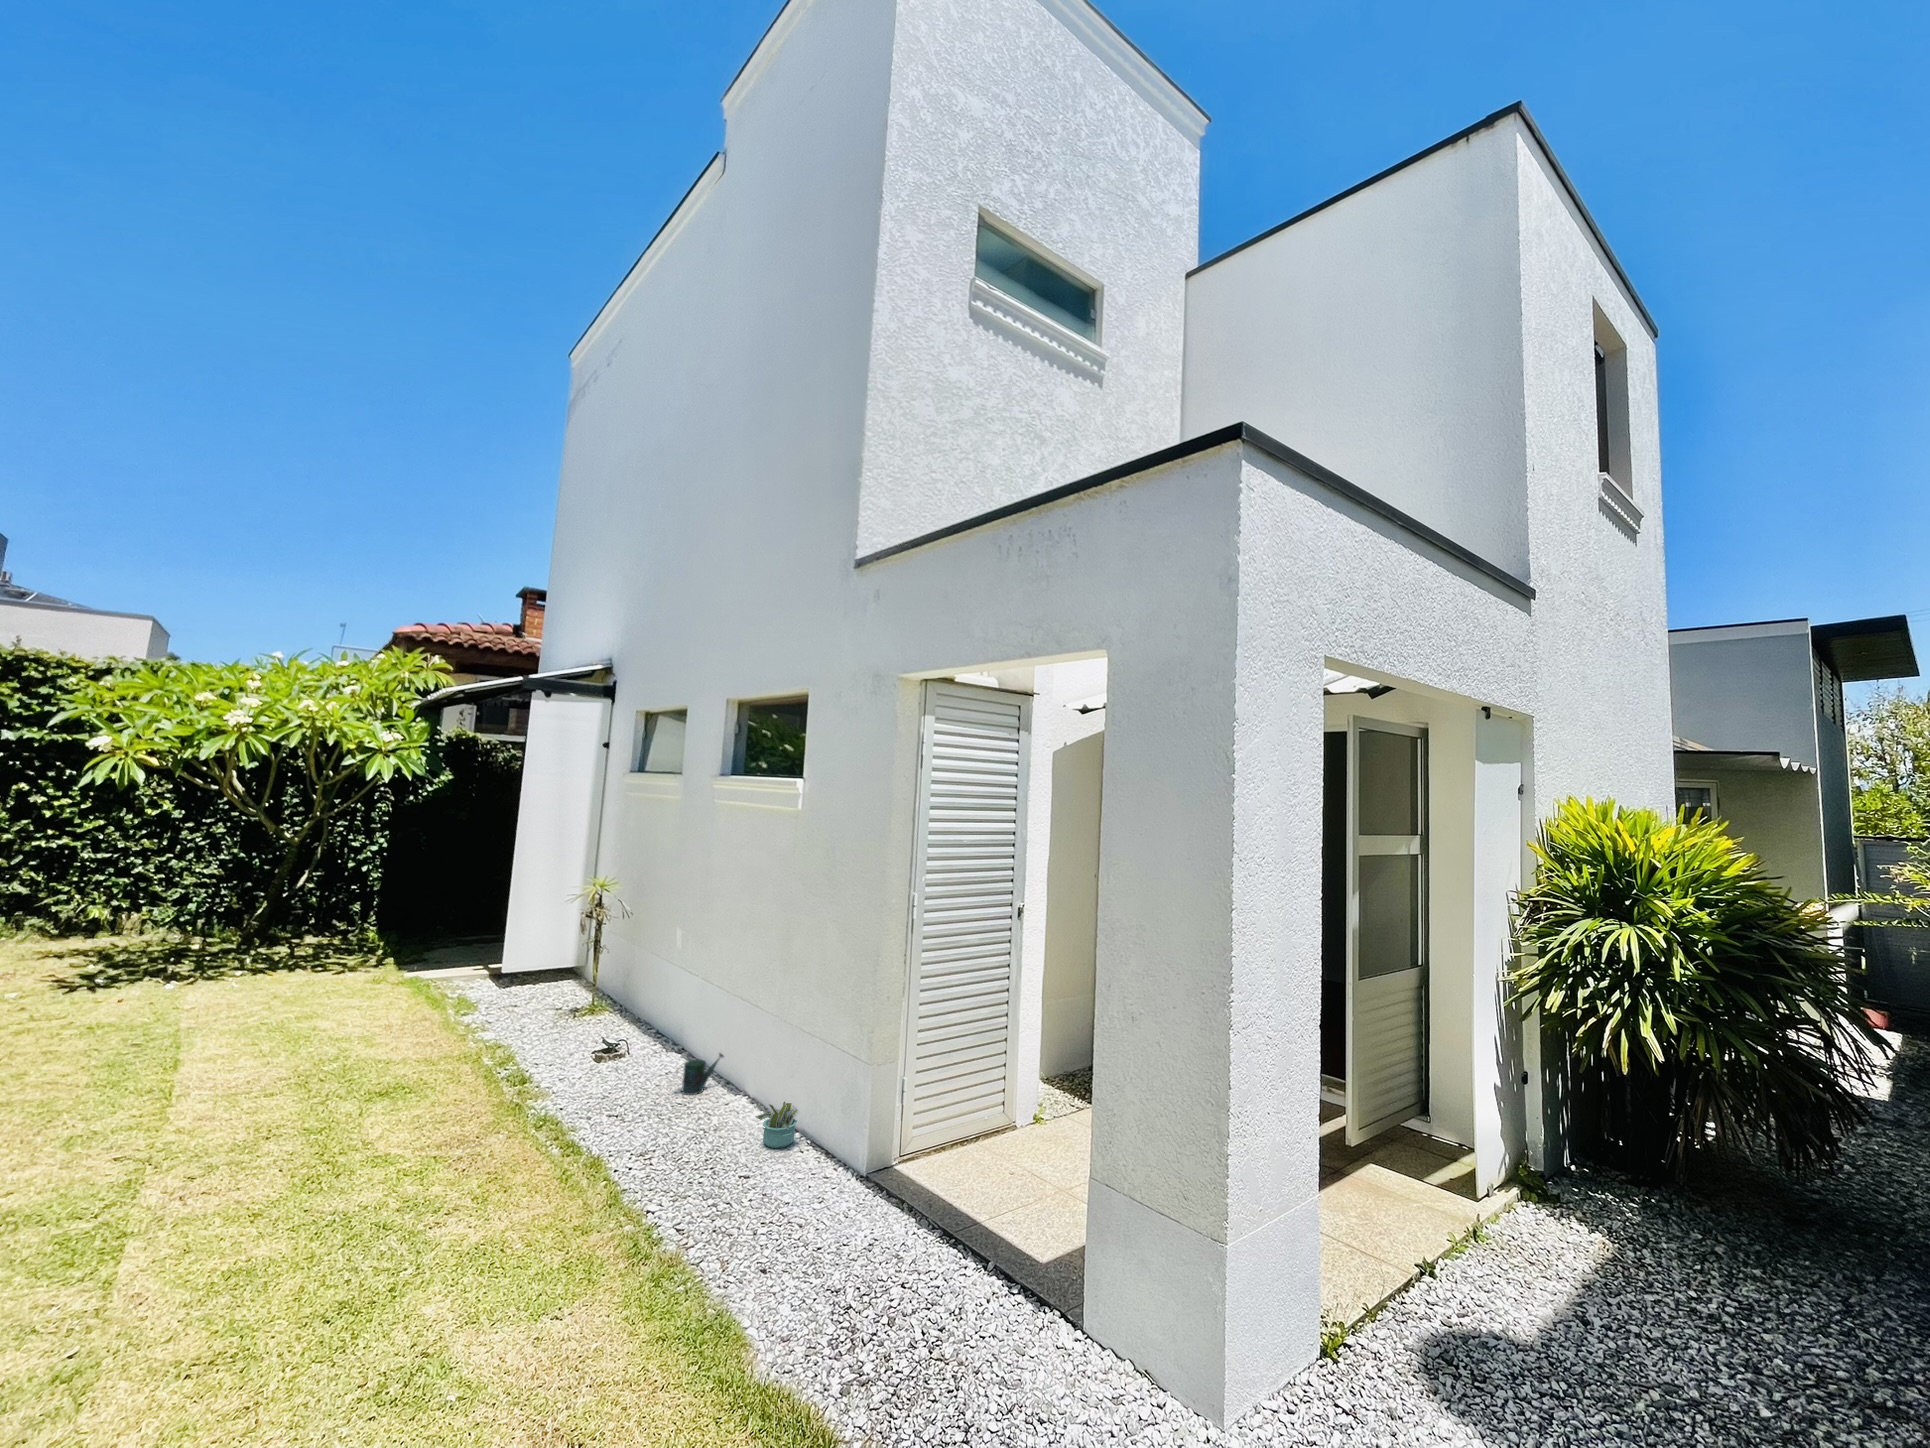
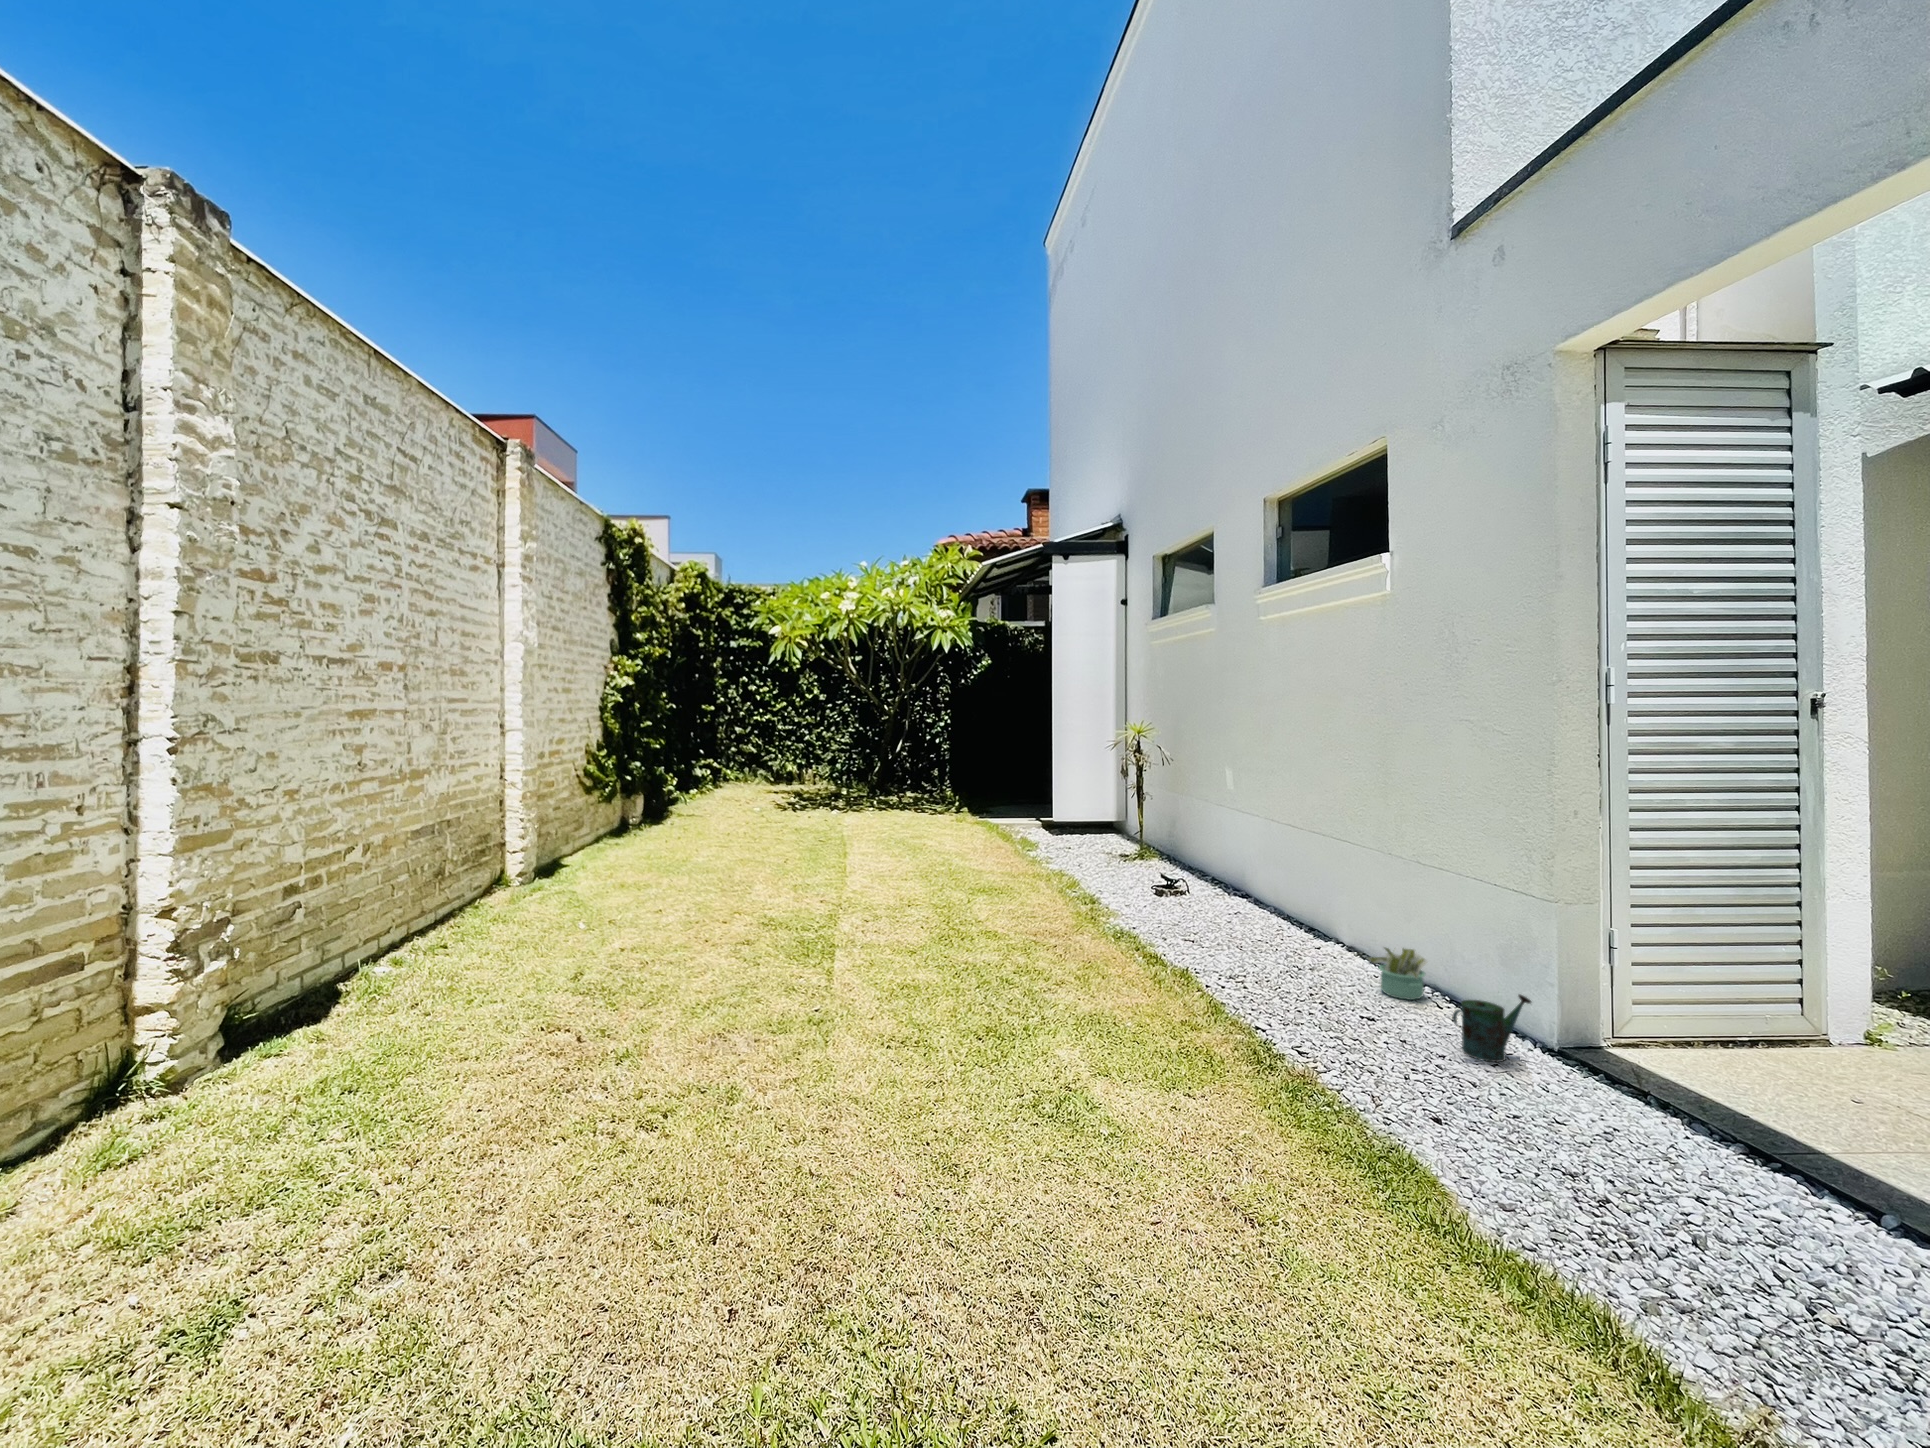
watering can: present [682,1054,723,1095] -> present [1452,995,1531,1062]

